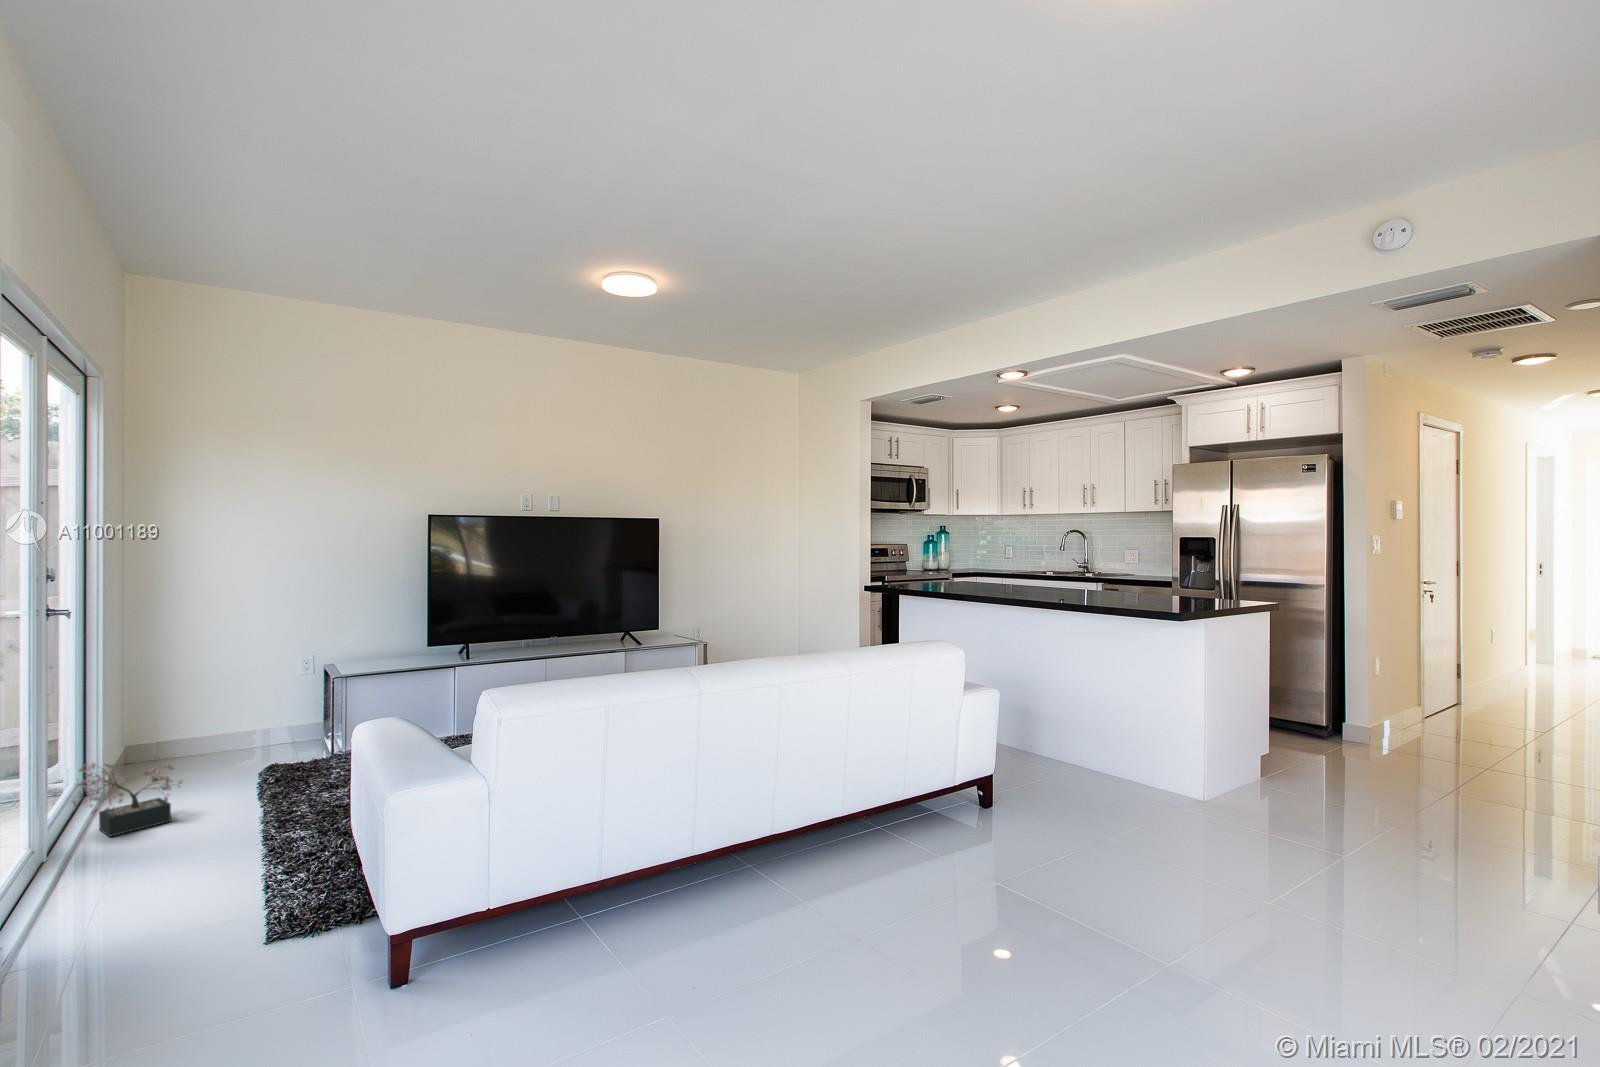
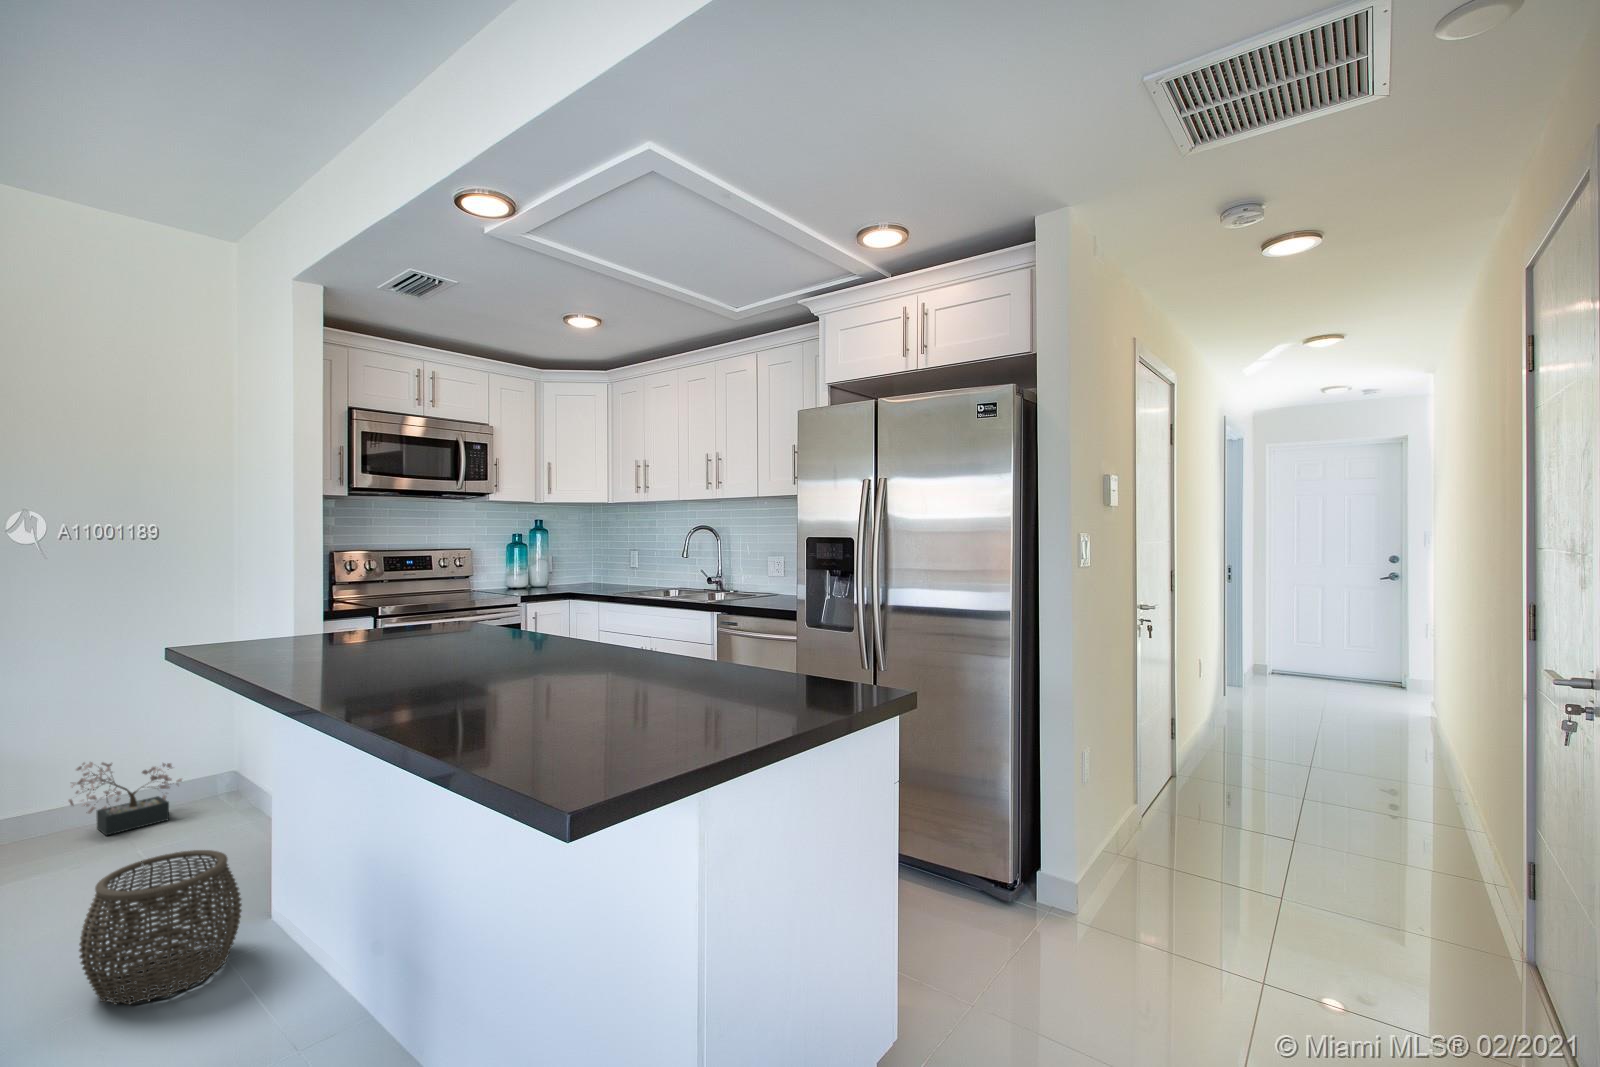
woven basket: none [97,849,253,1000] -> present [79,850,242,1005]

